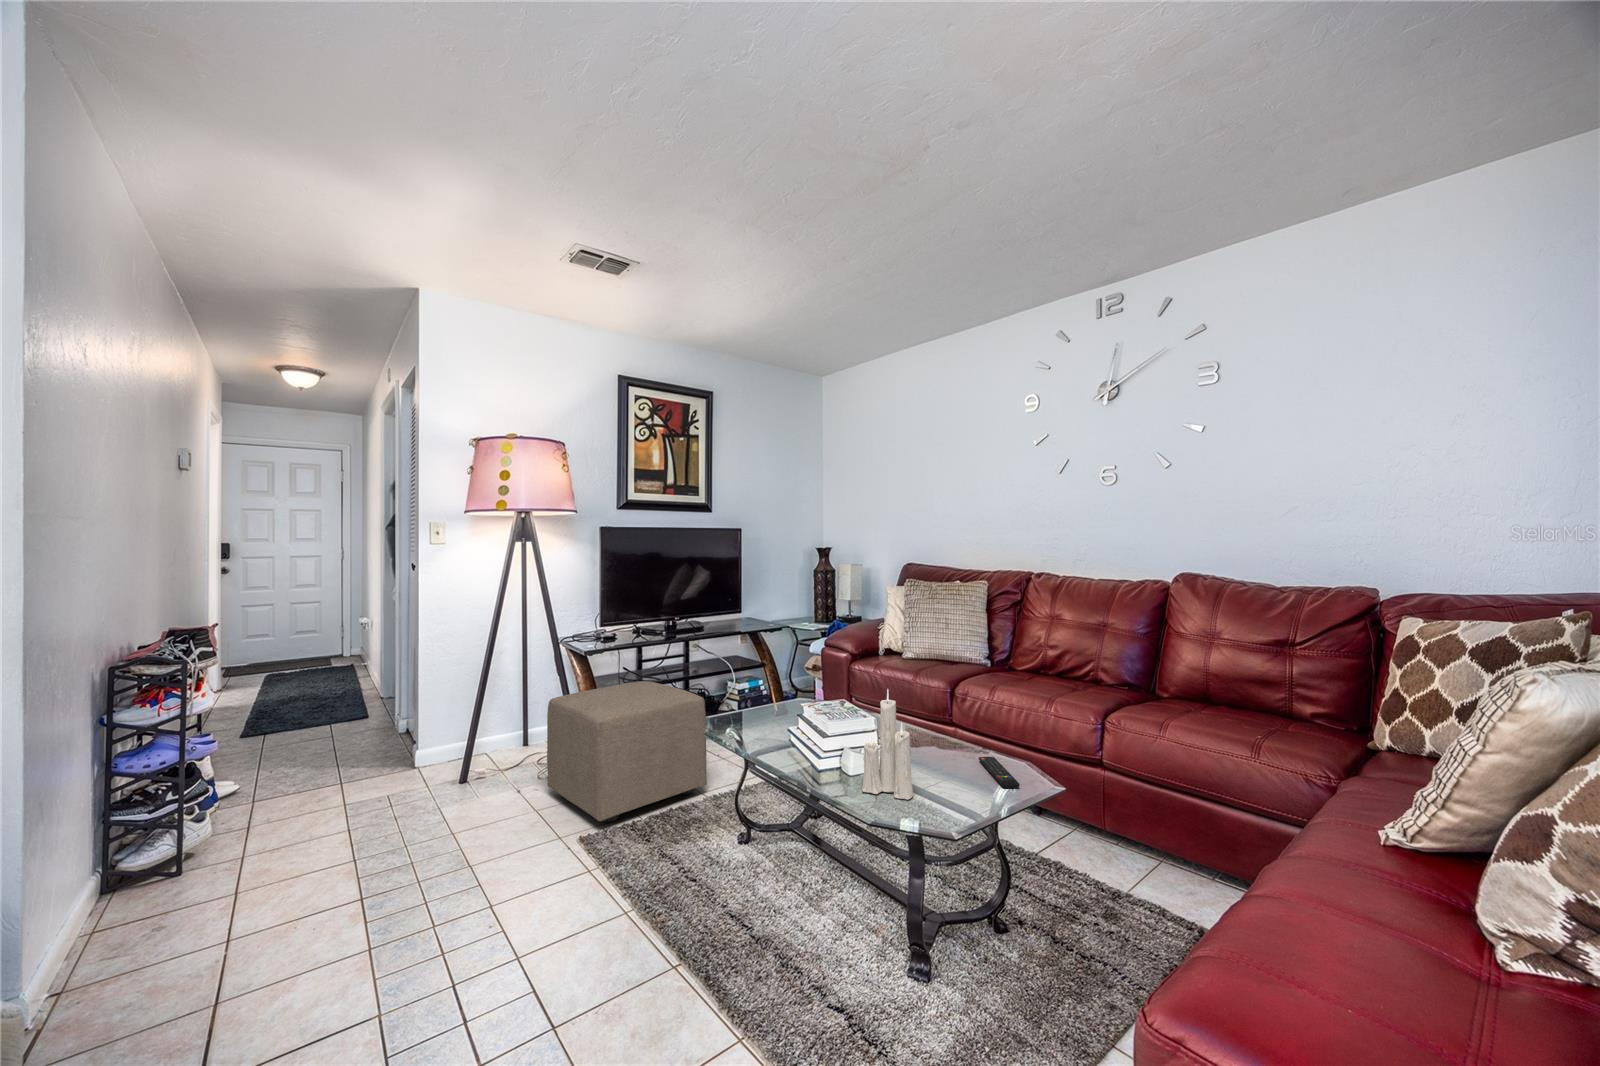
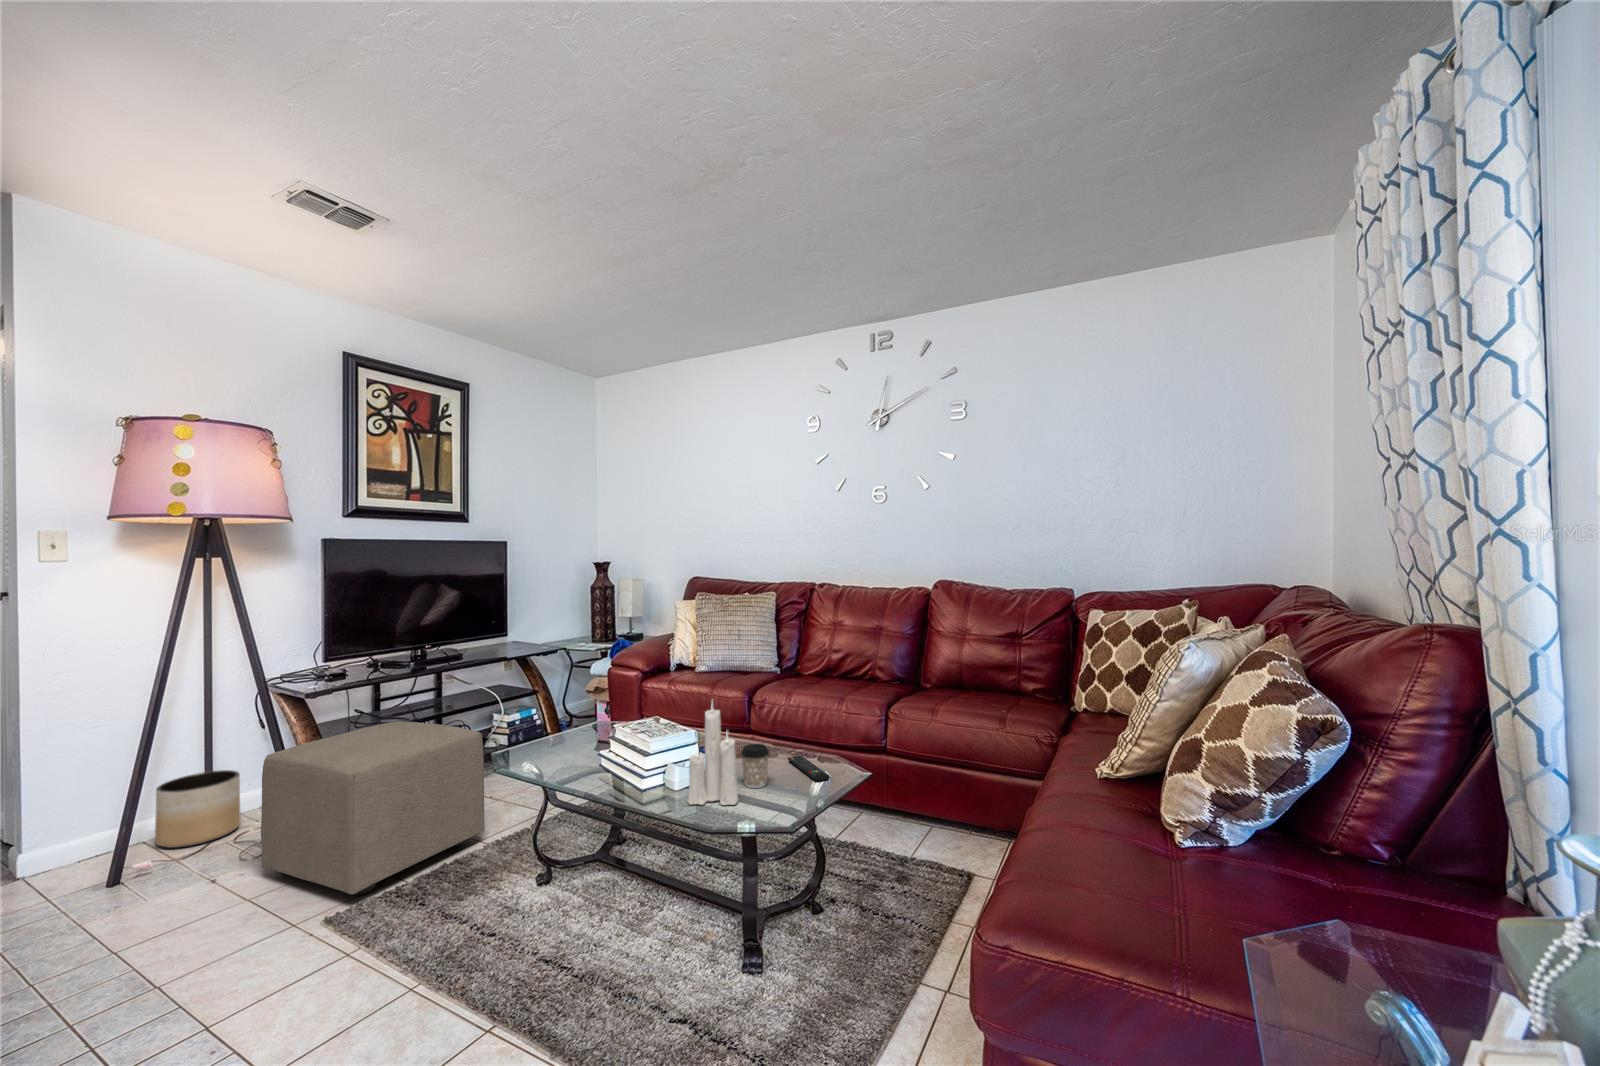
planter: none [492,707,544,762] -> present [155,770,241,848]
coffee cup: none [921,739,952,785] -> present [741,744,769,788]

